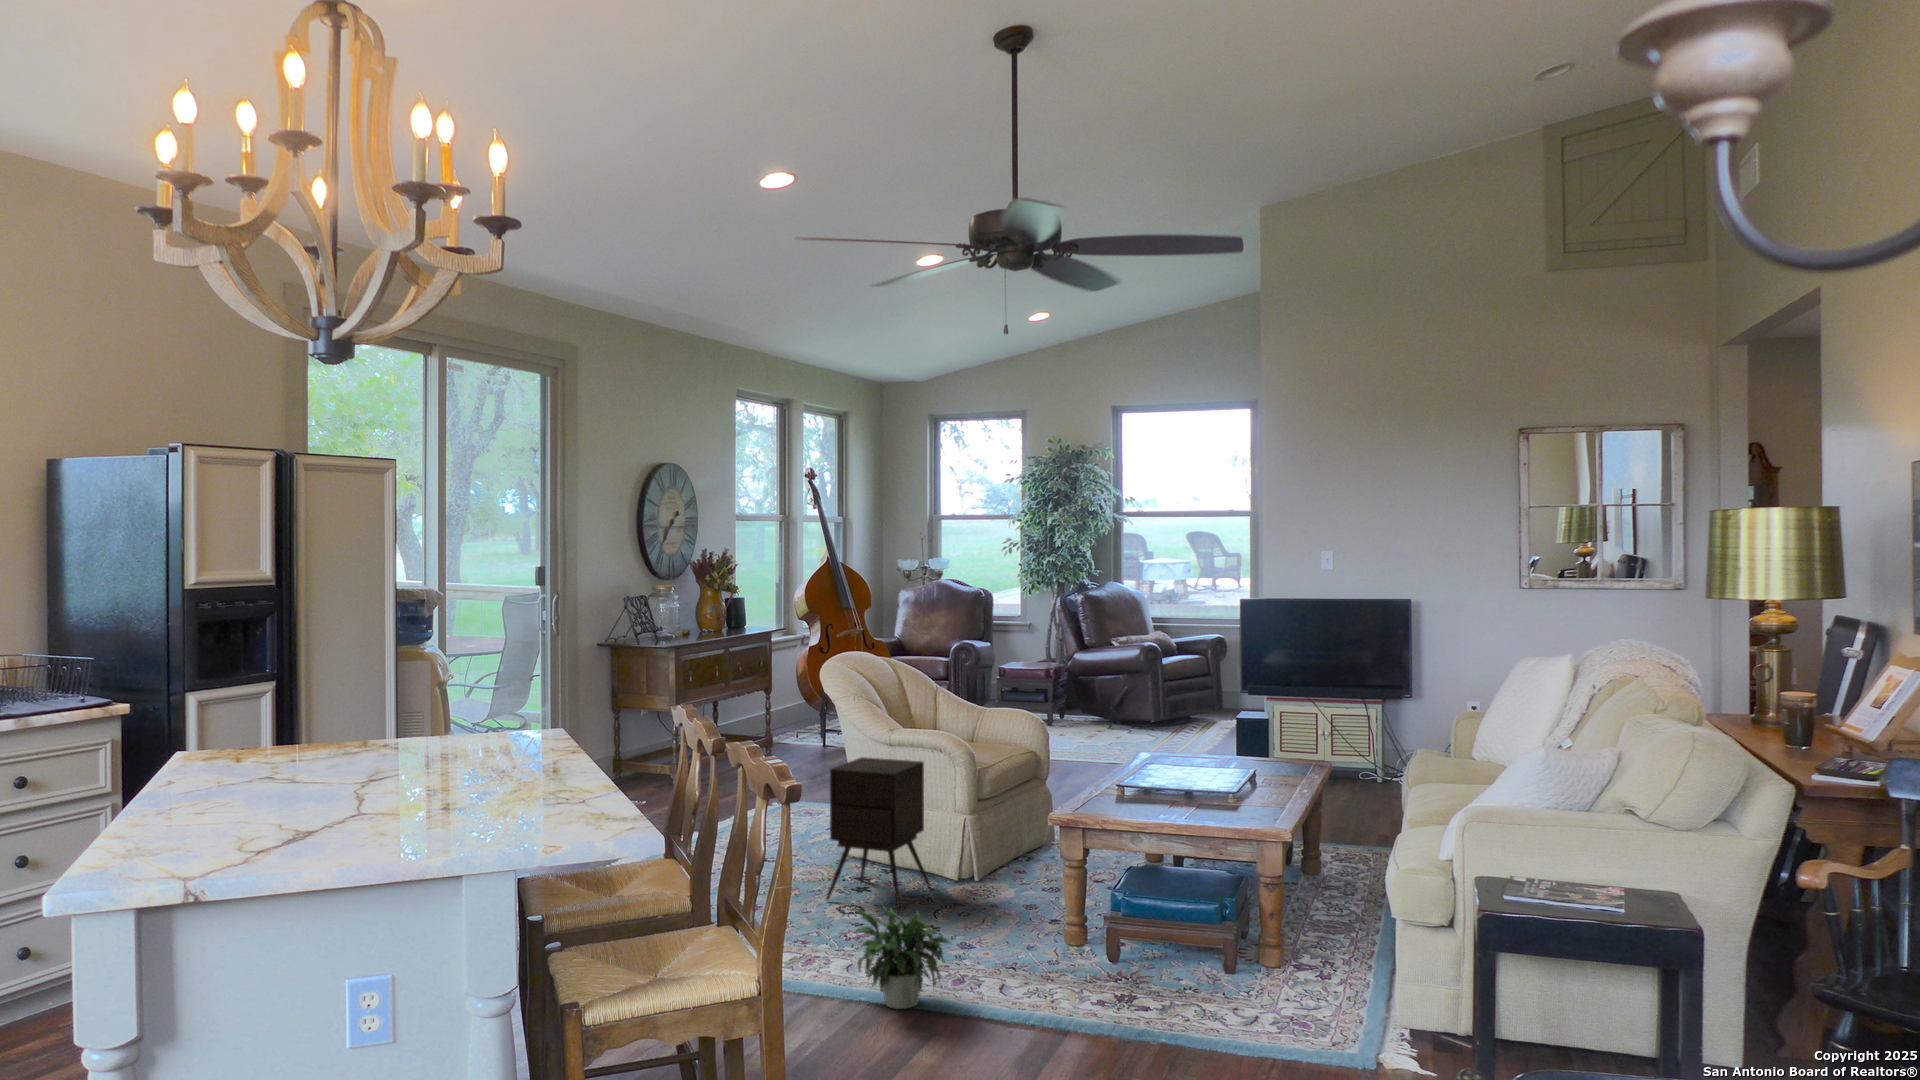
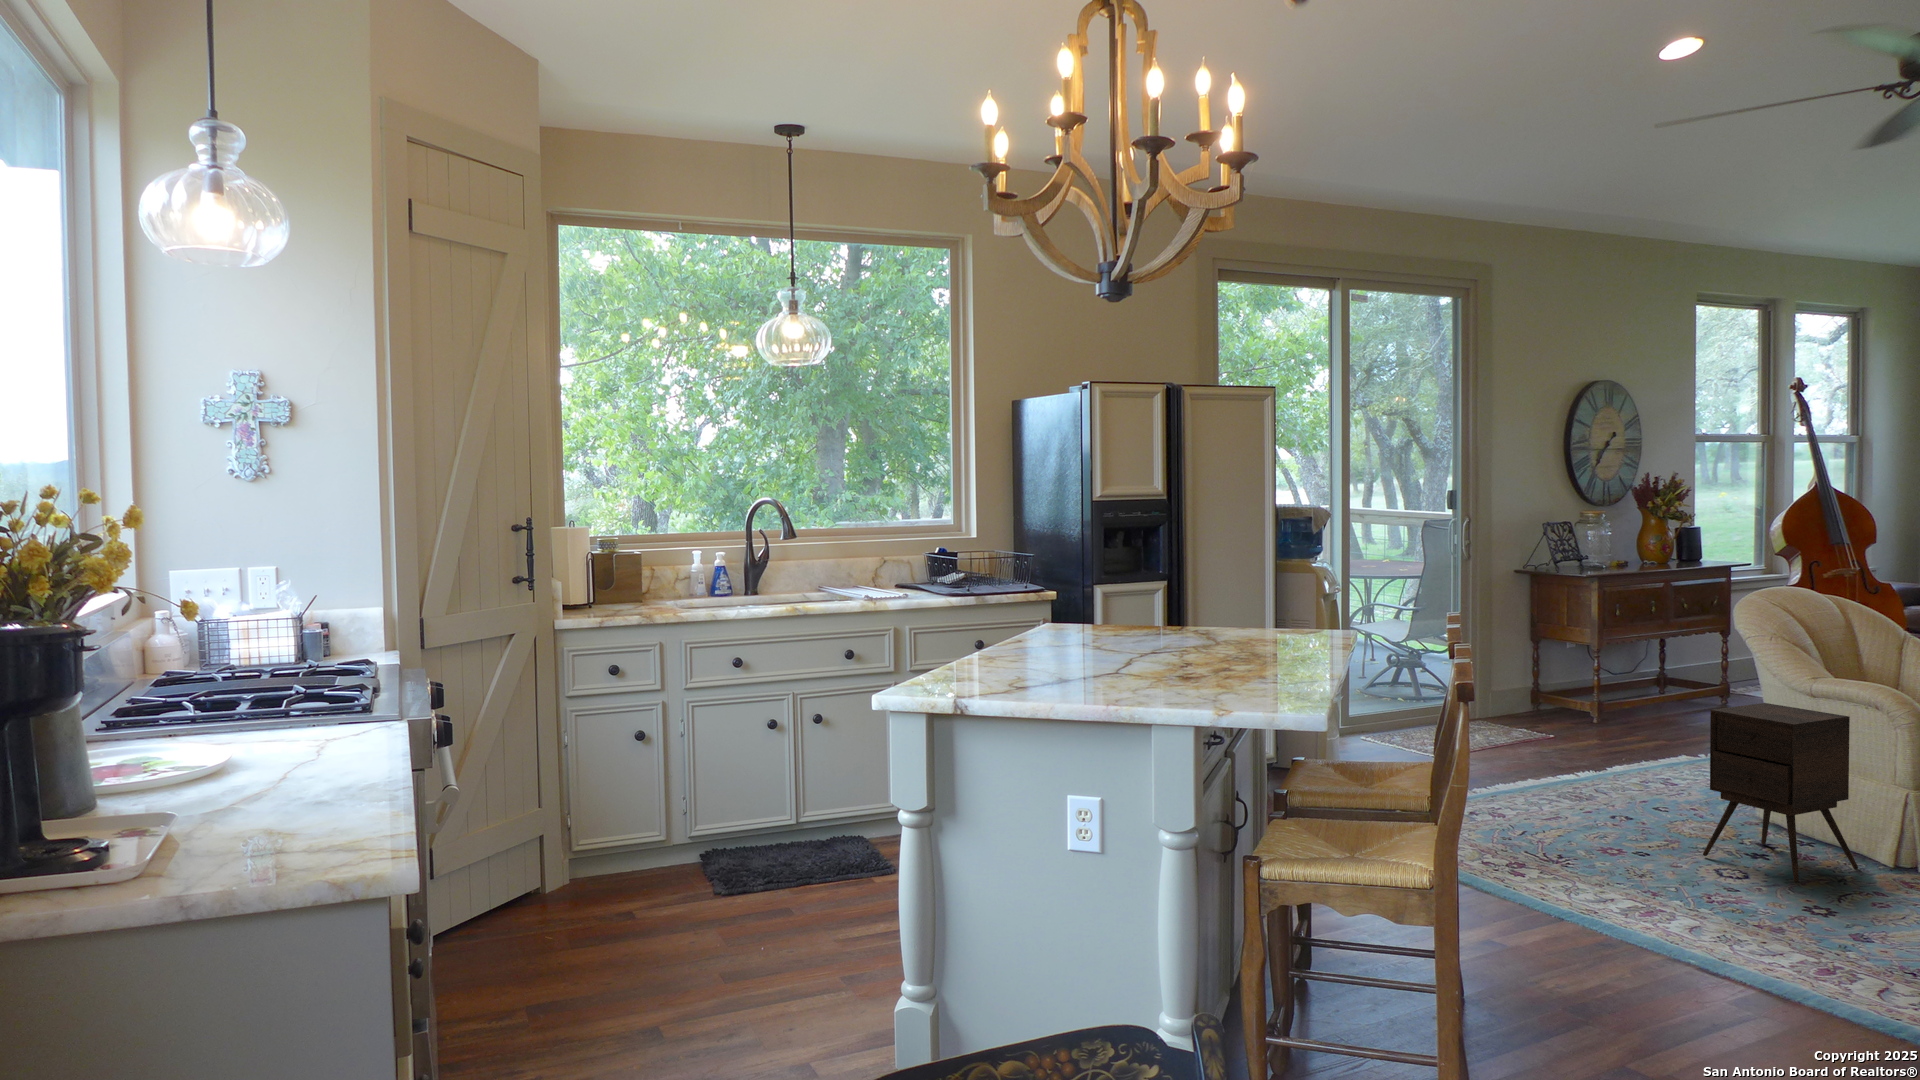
potted plant: present [854,904,951,1009] -> none [1674,858,1808,987]

